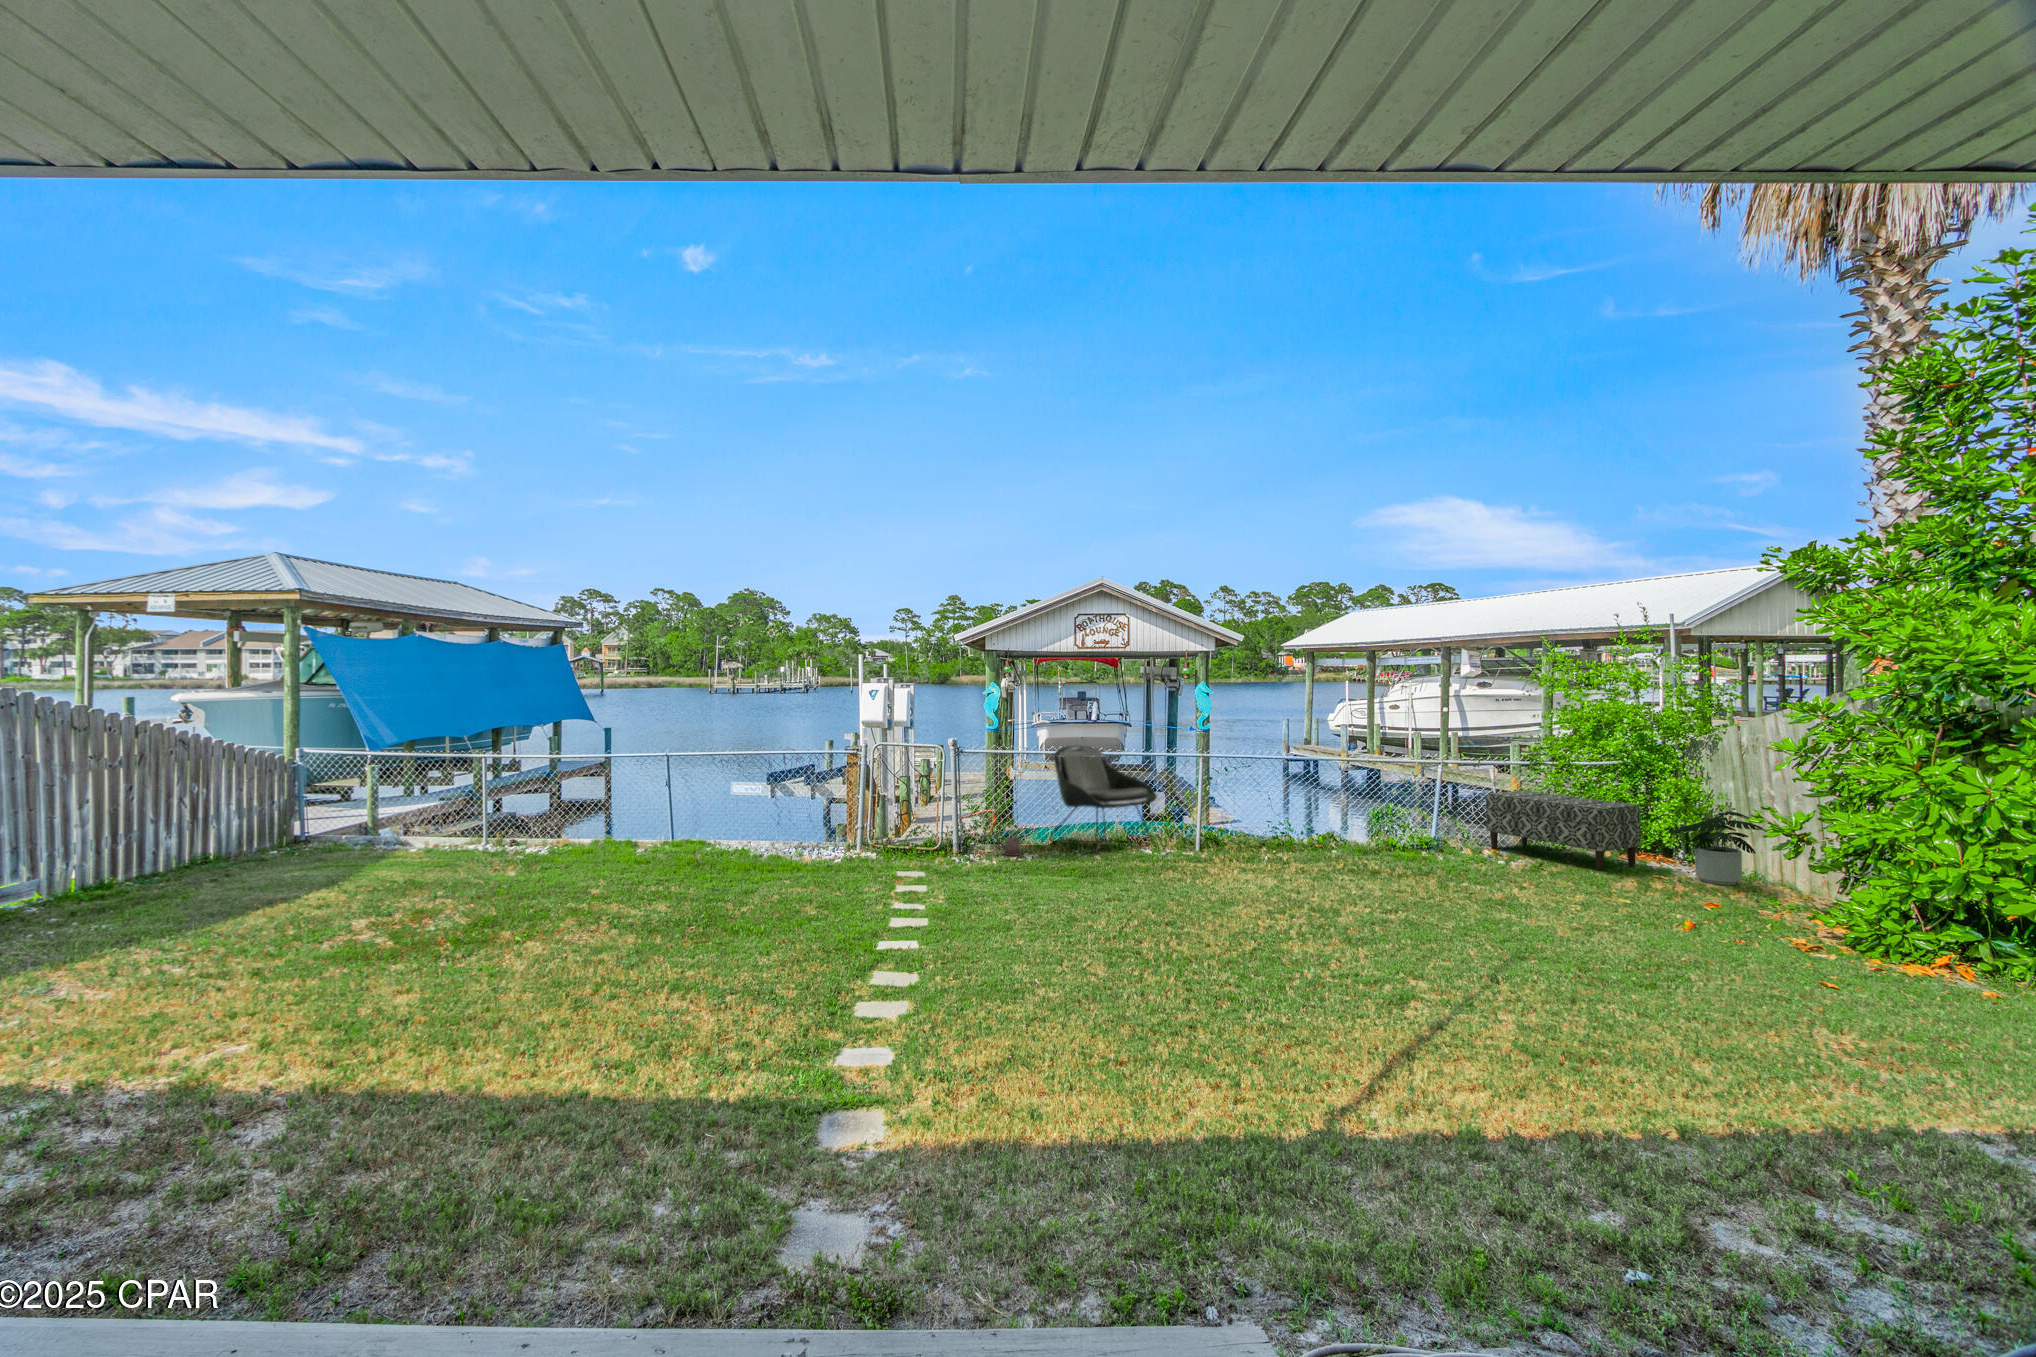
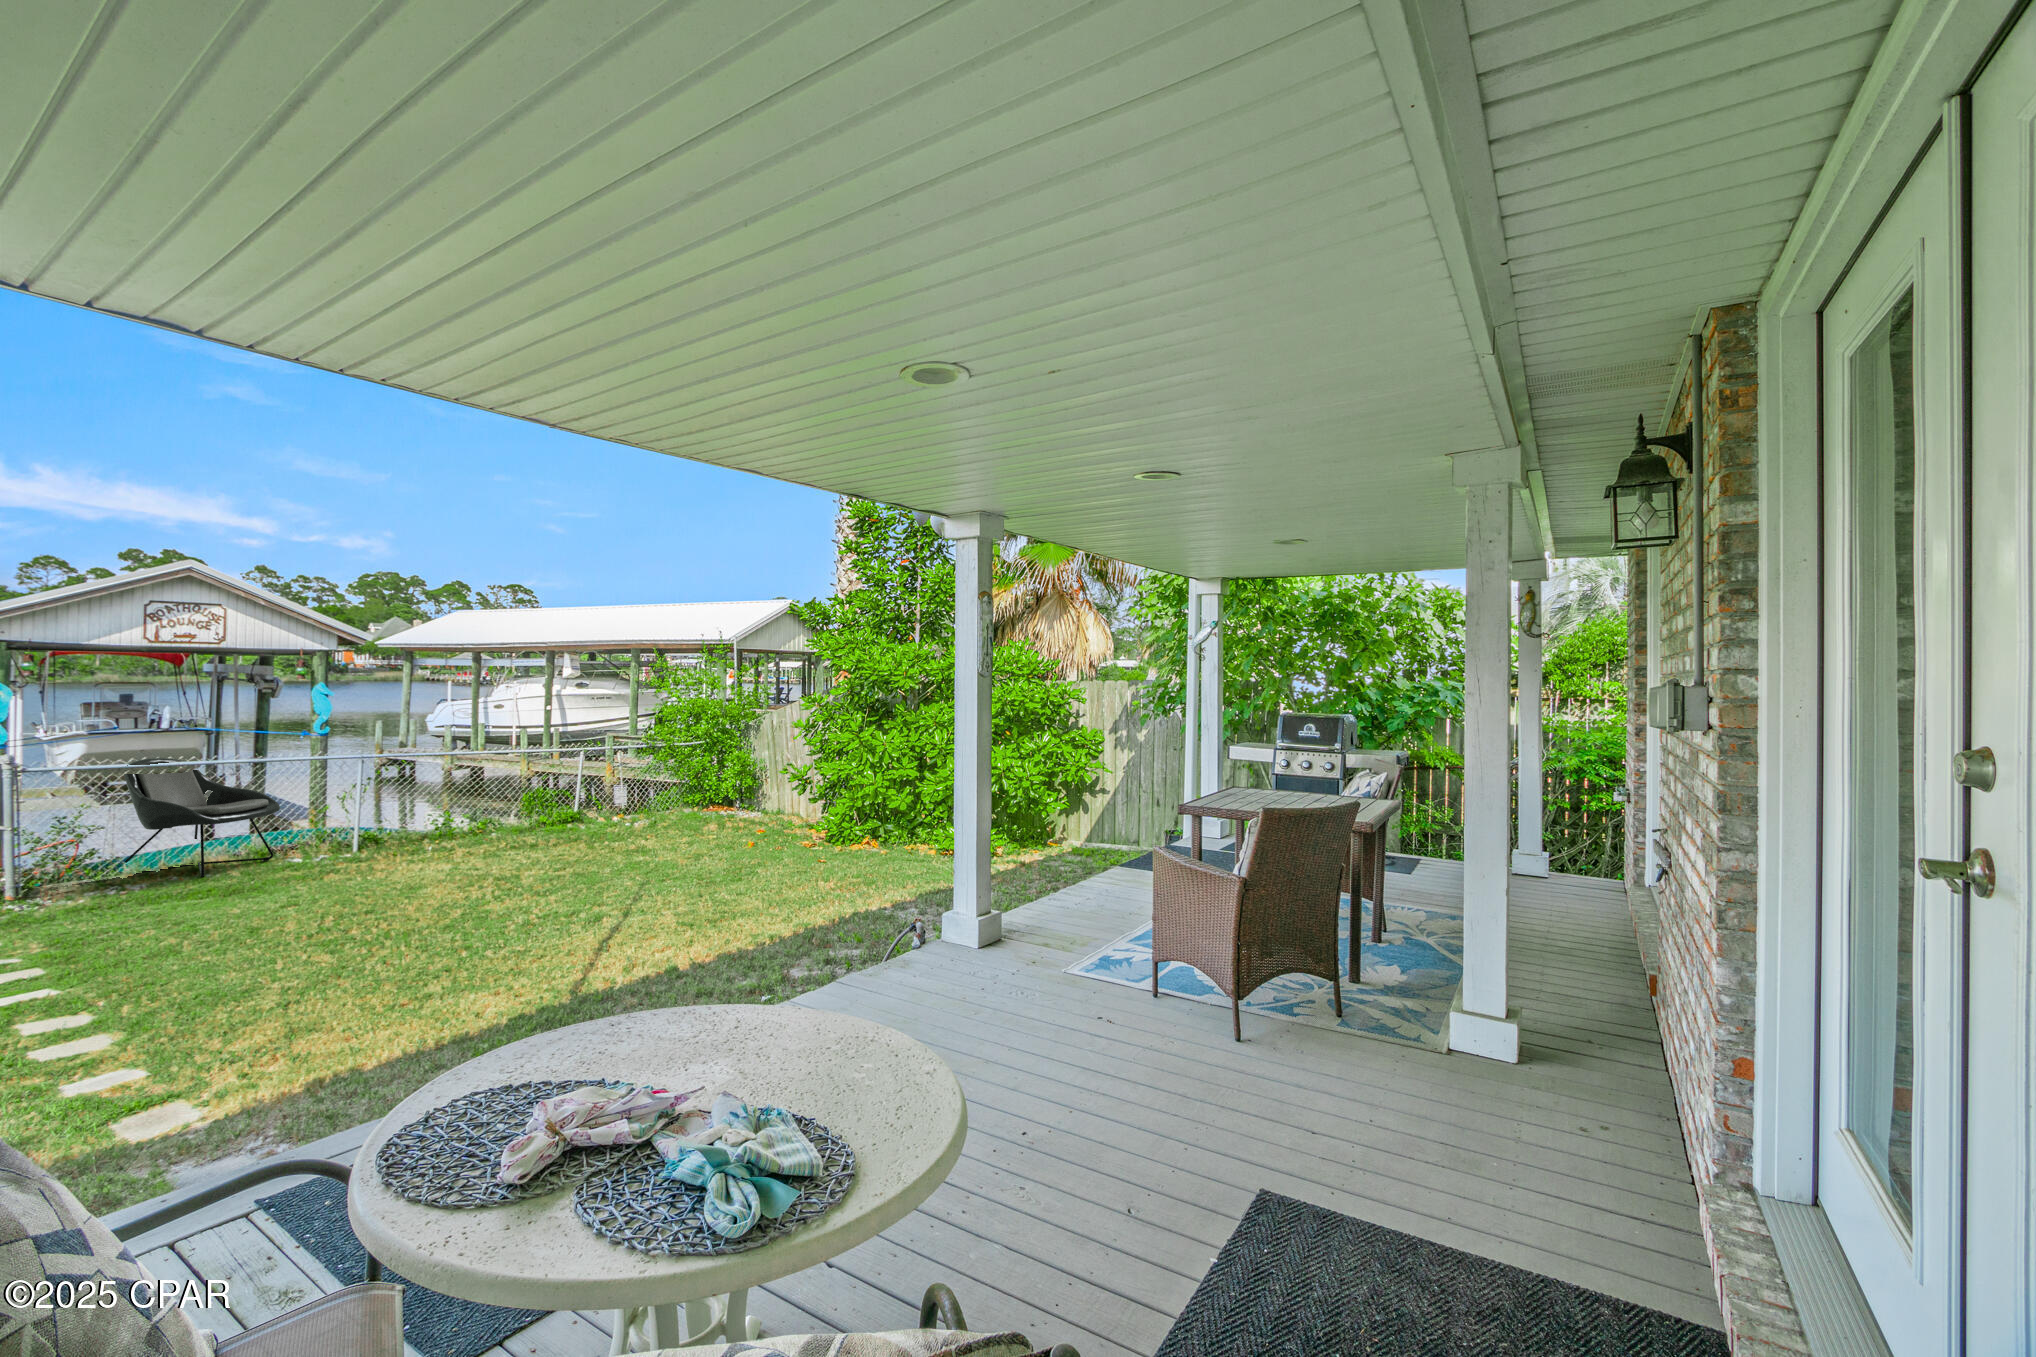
bench: present [1486,791,1641,870] -> none [611,770,718,822]
potted plant: present [1668,812,1763,885] -> none [735,771,789,820]
watering can: present [993,834,1022,856] -> none [29,865,96,898]

